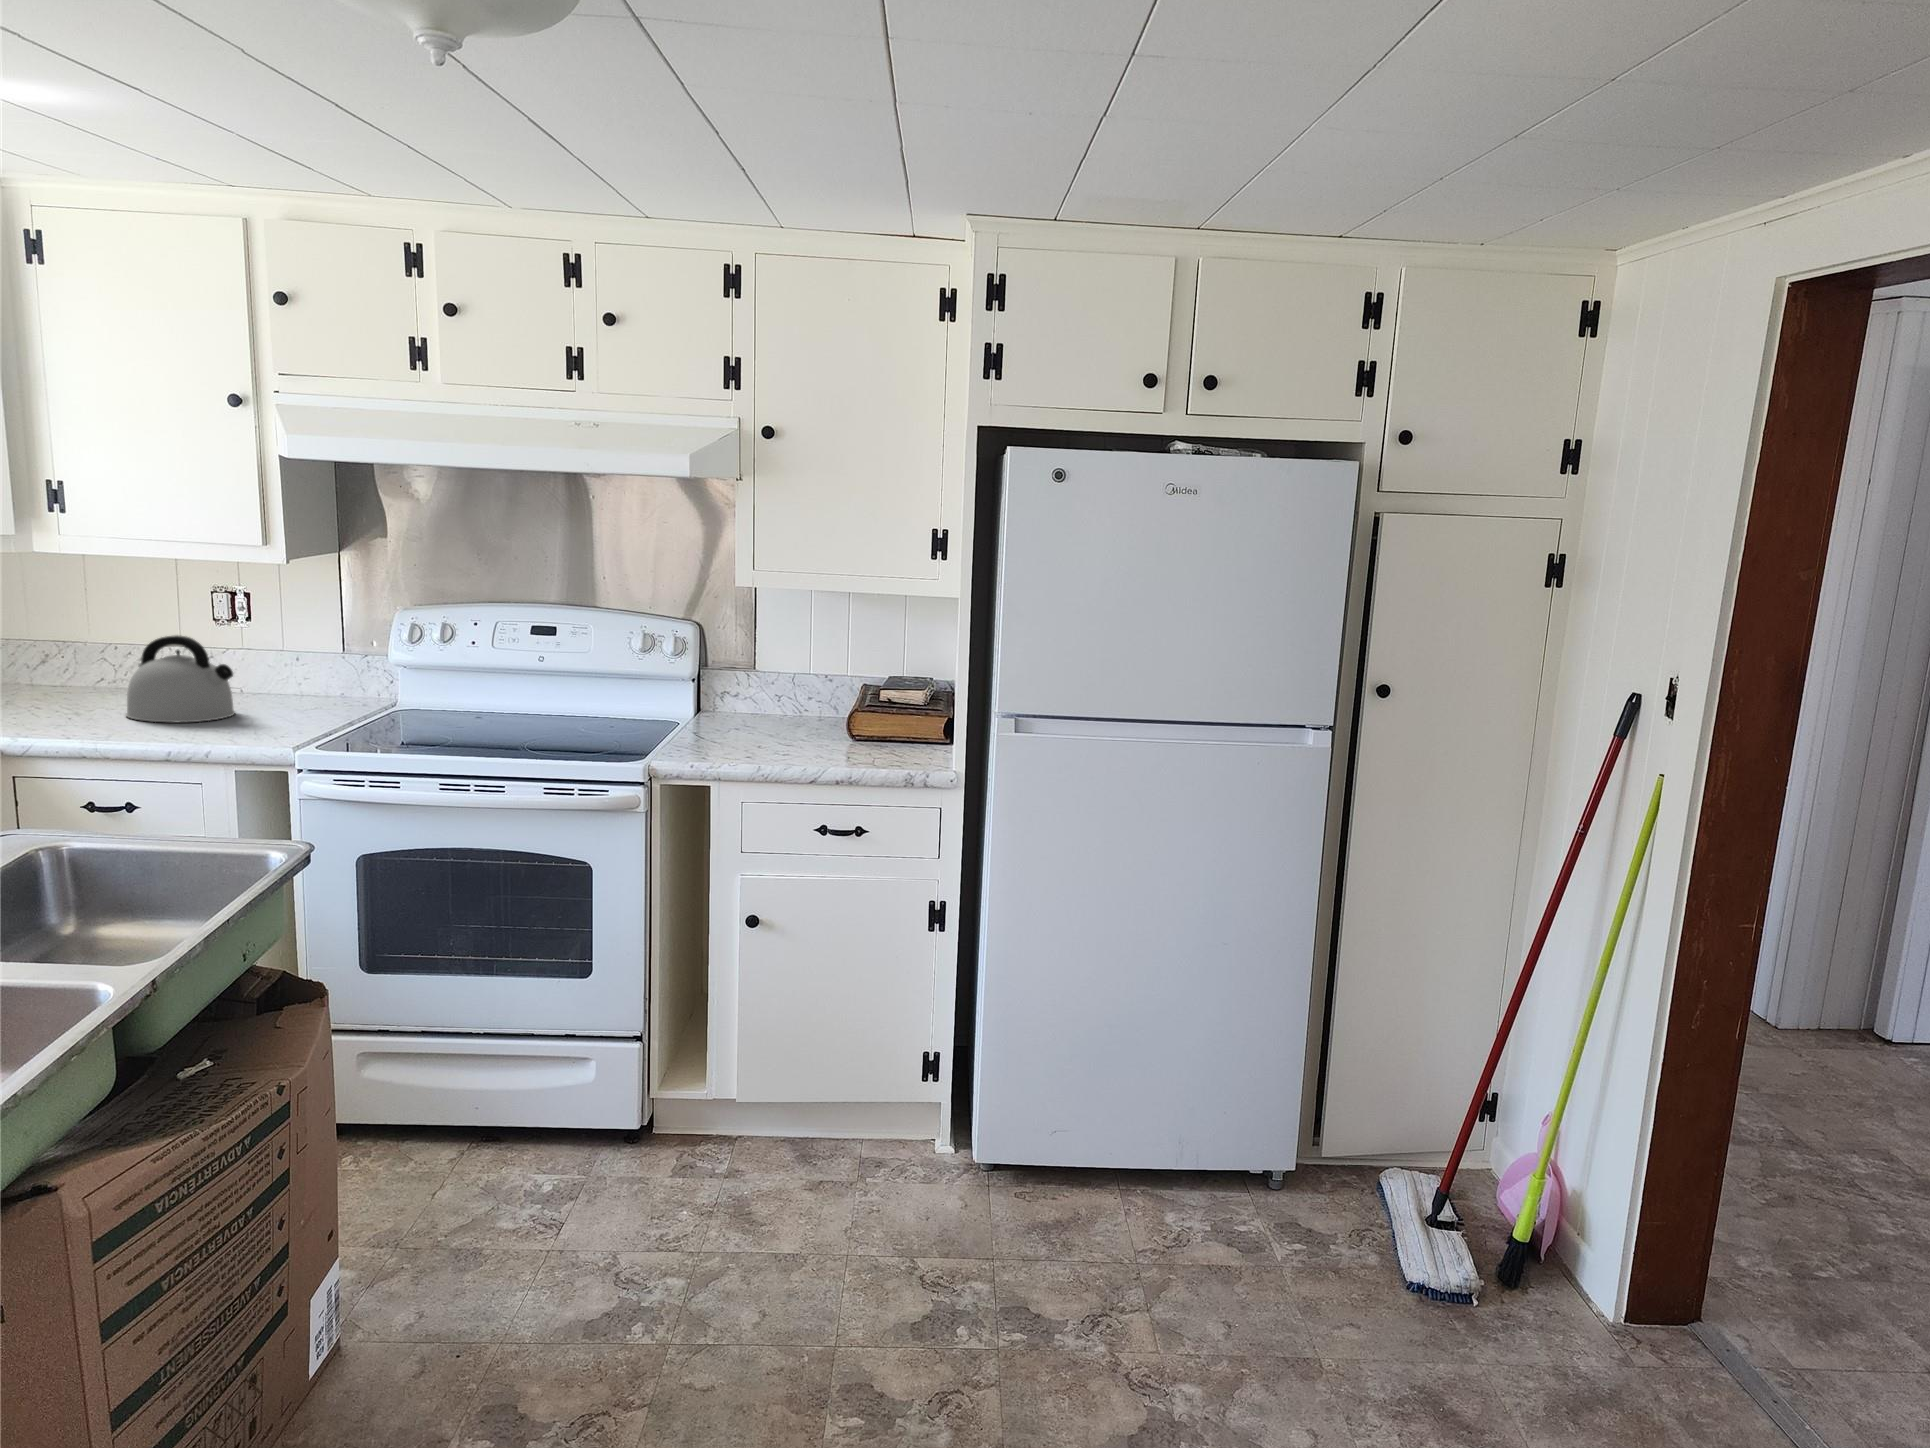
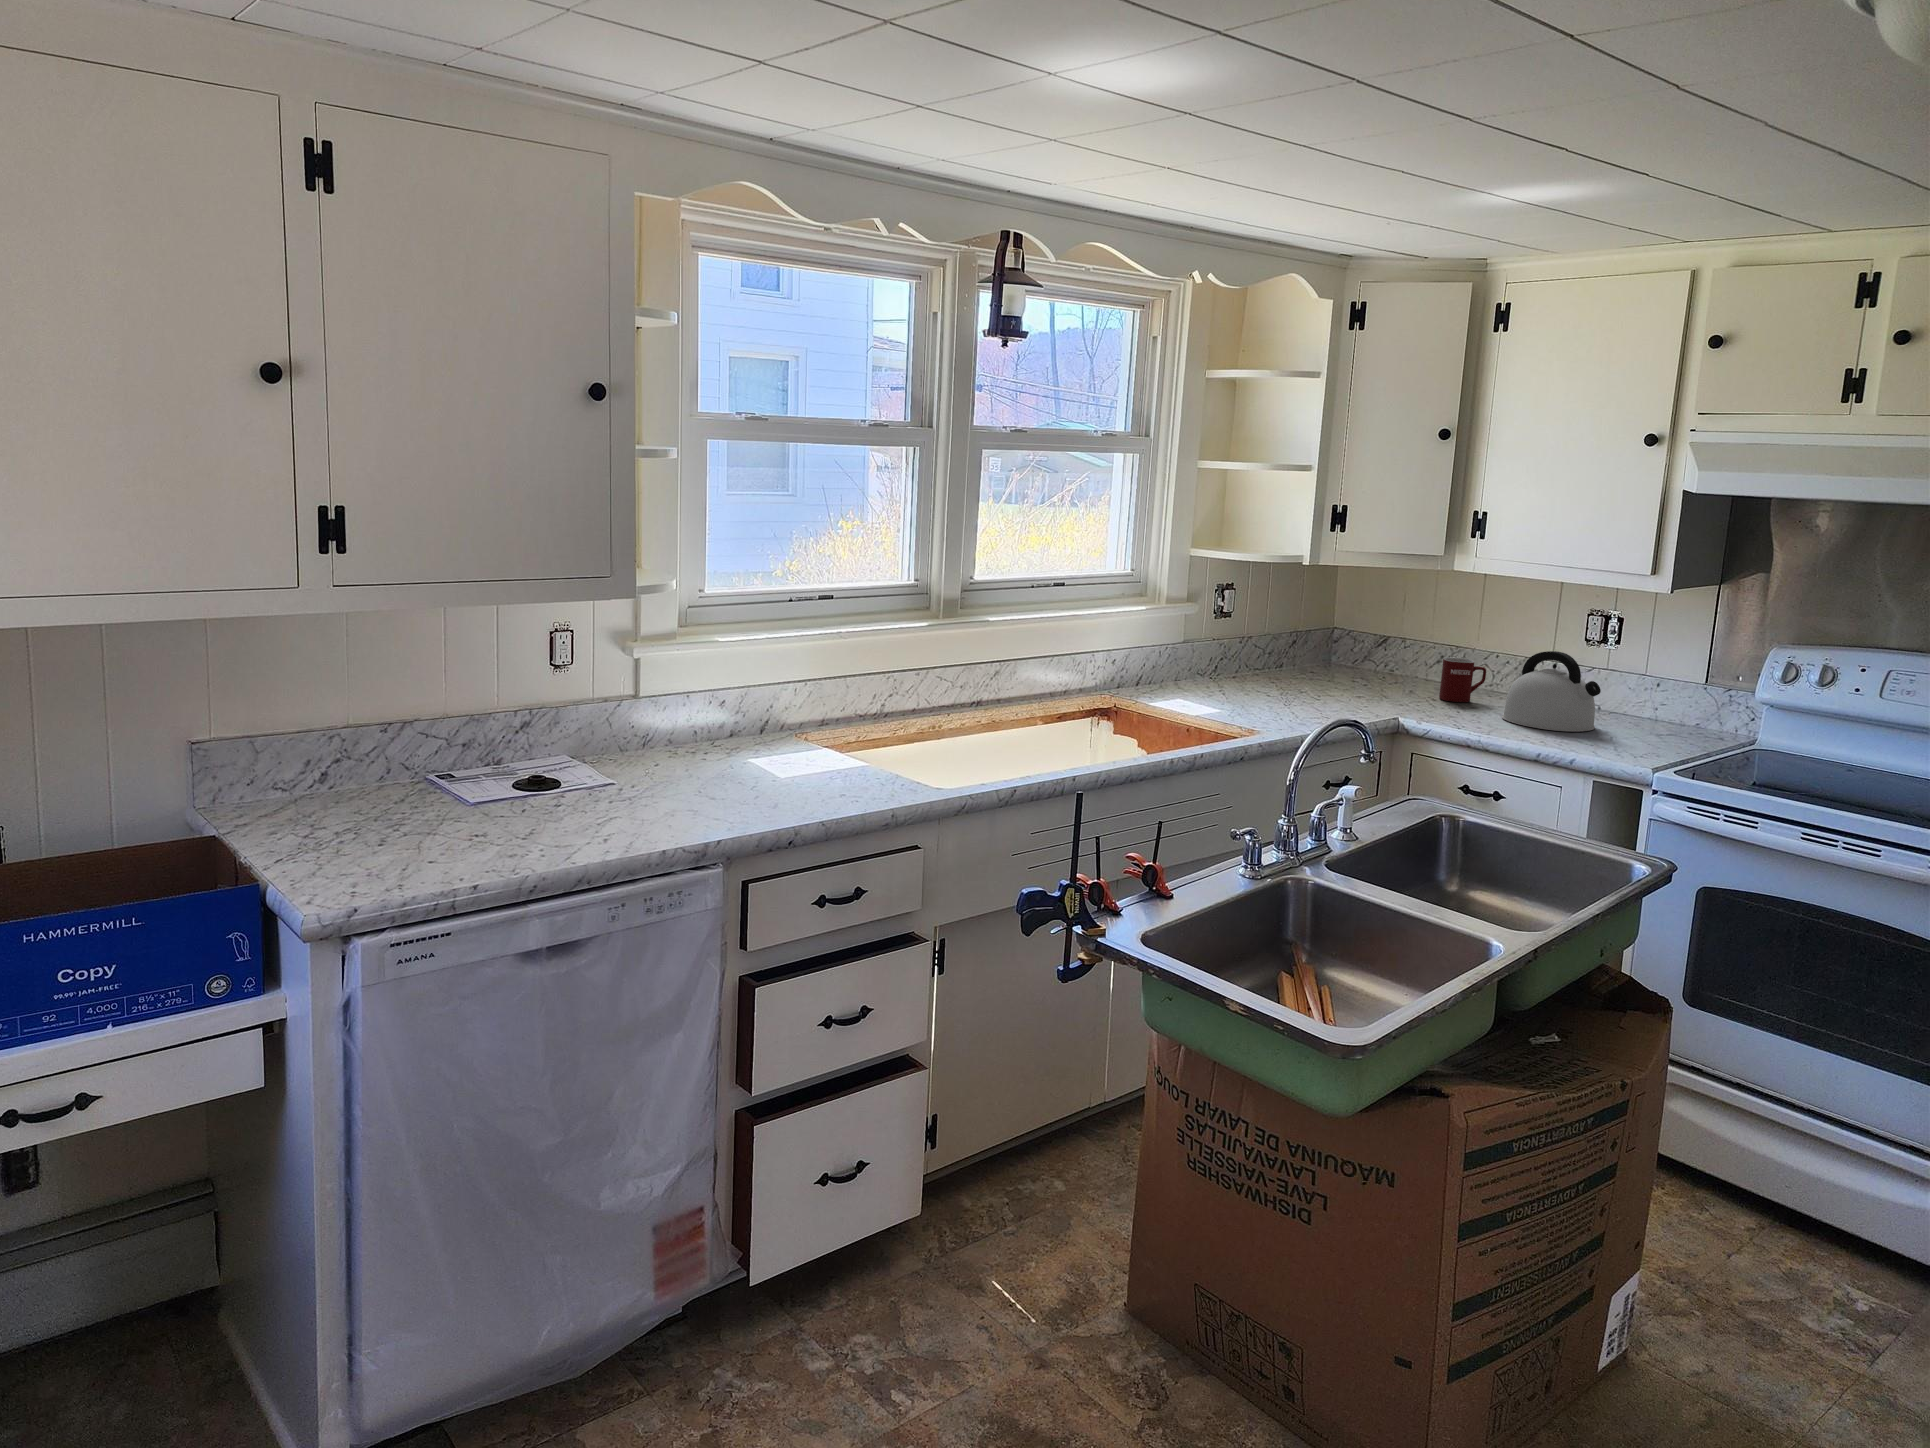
mug: none [41,653,101,705] -> present [1439,658,1486,702]

